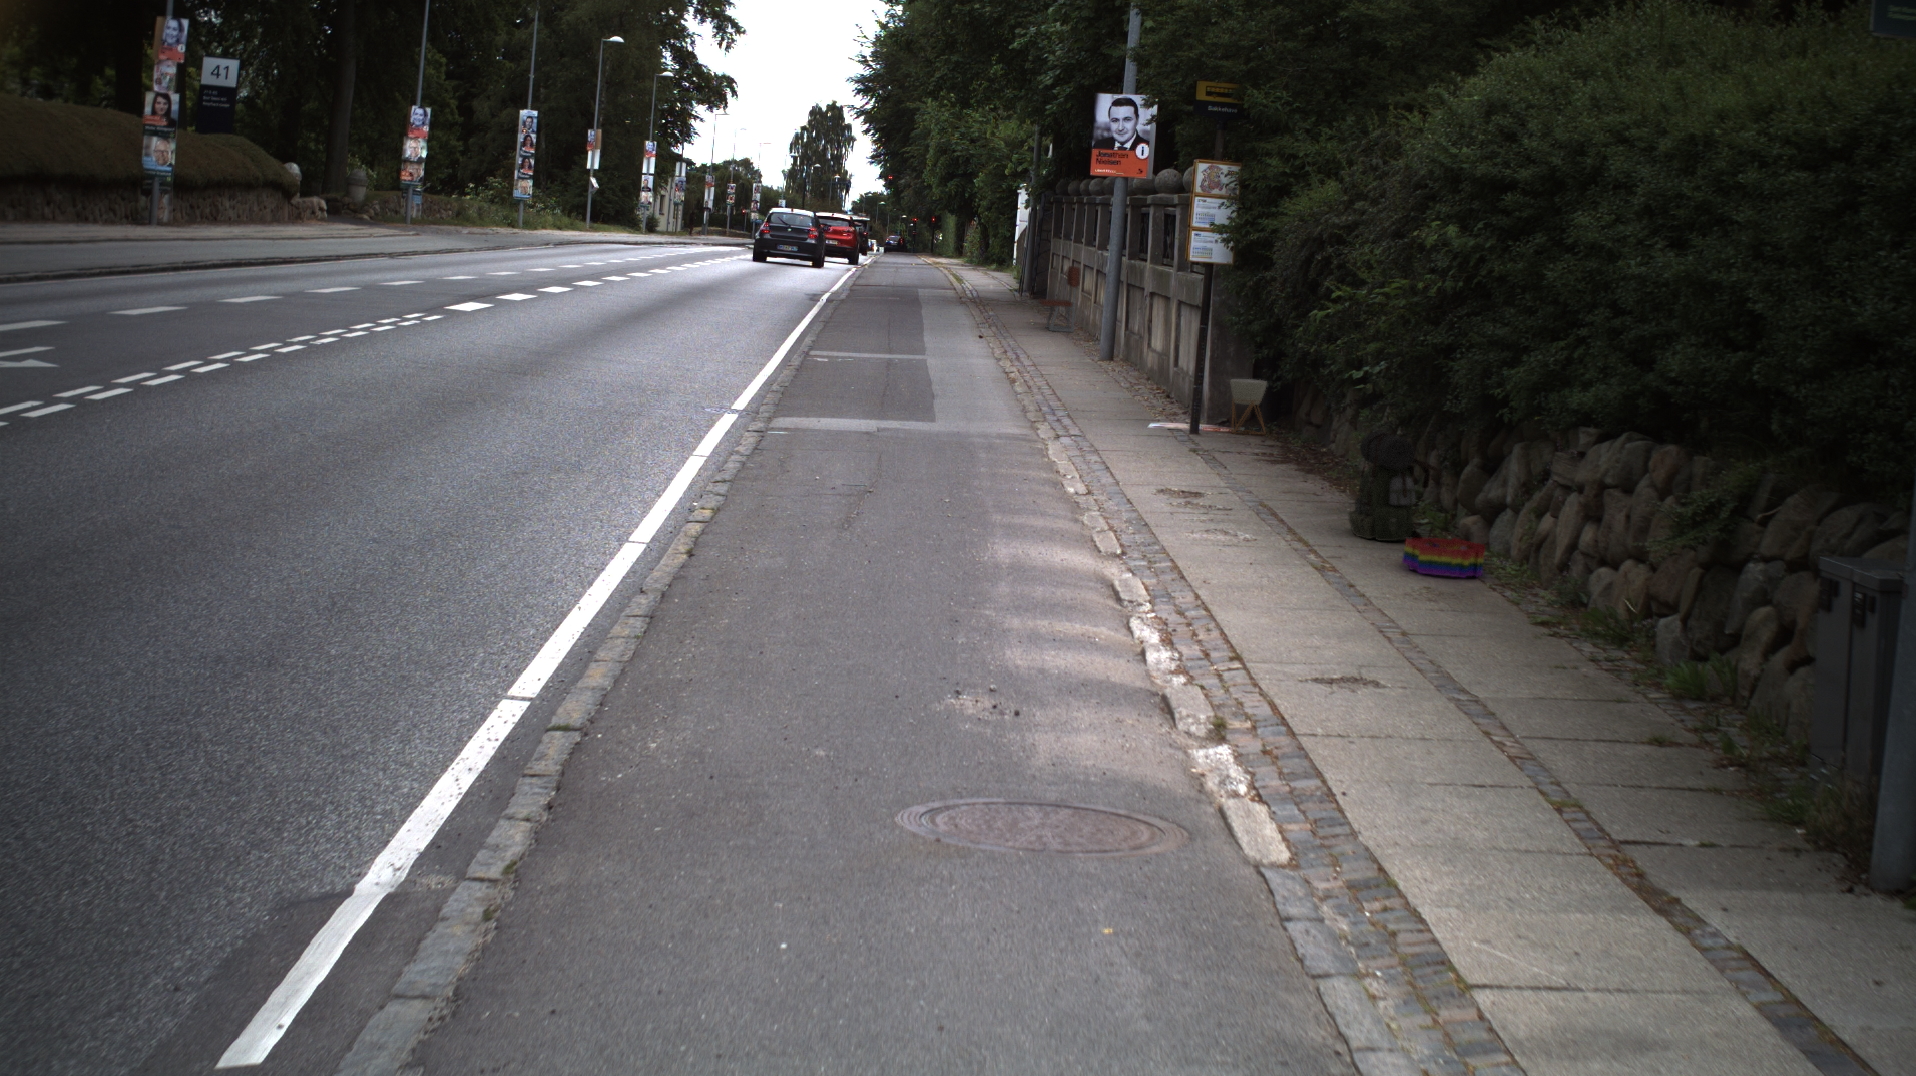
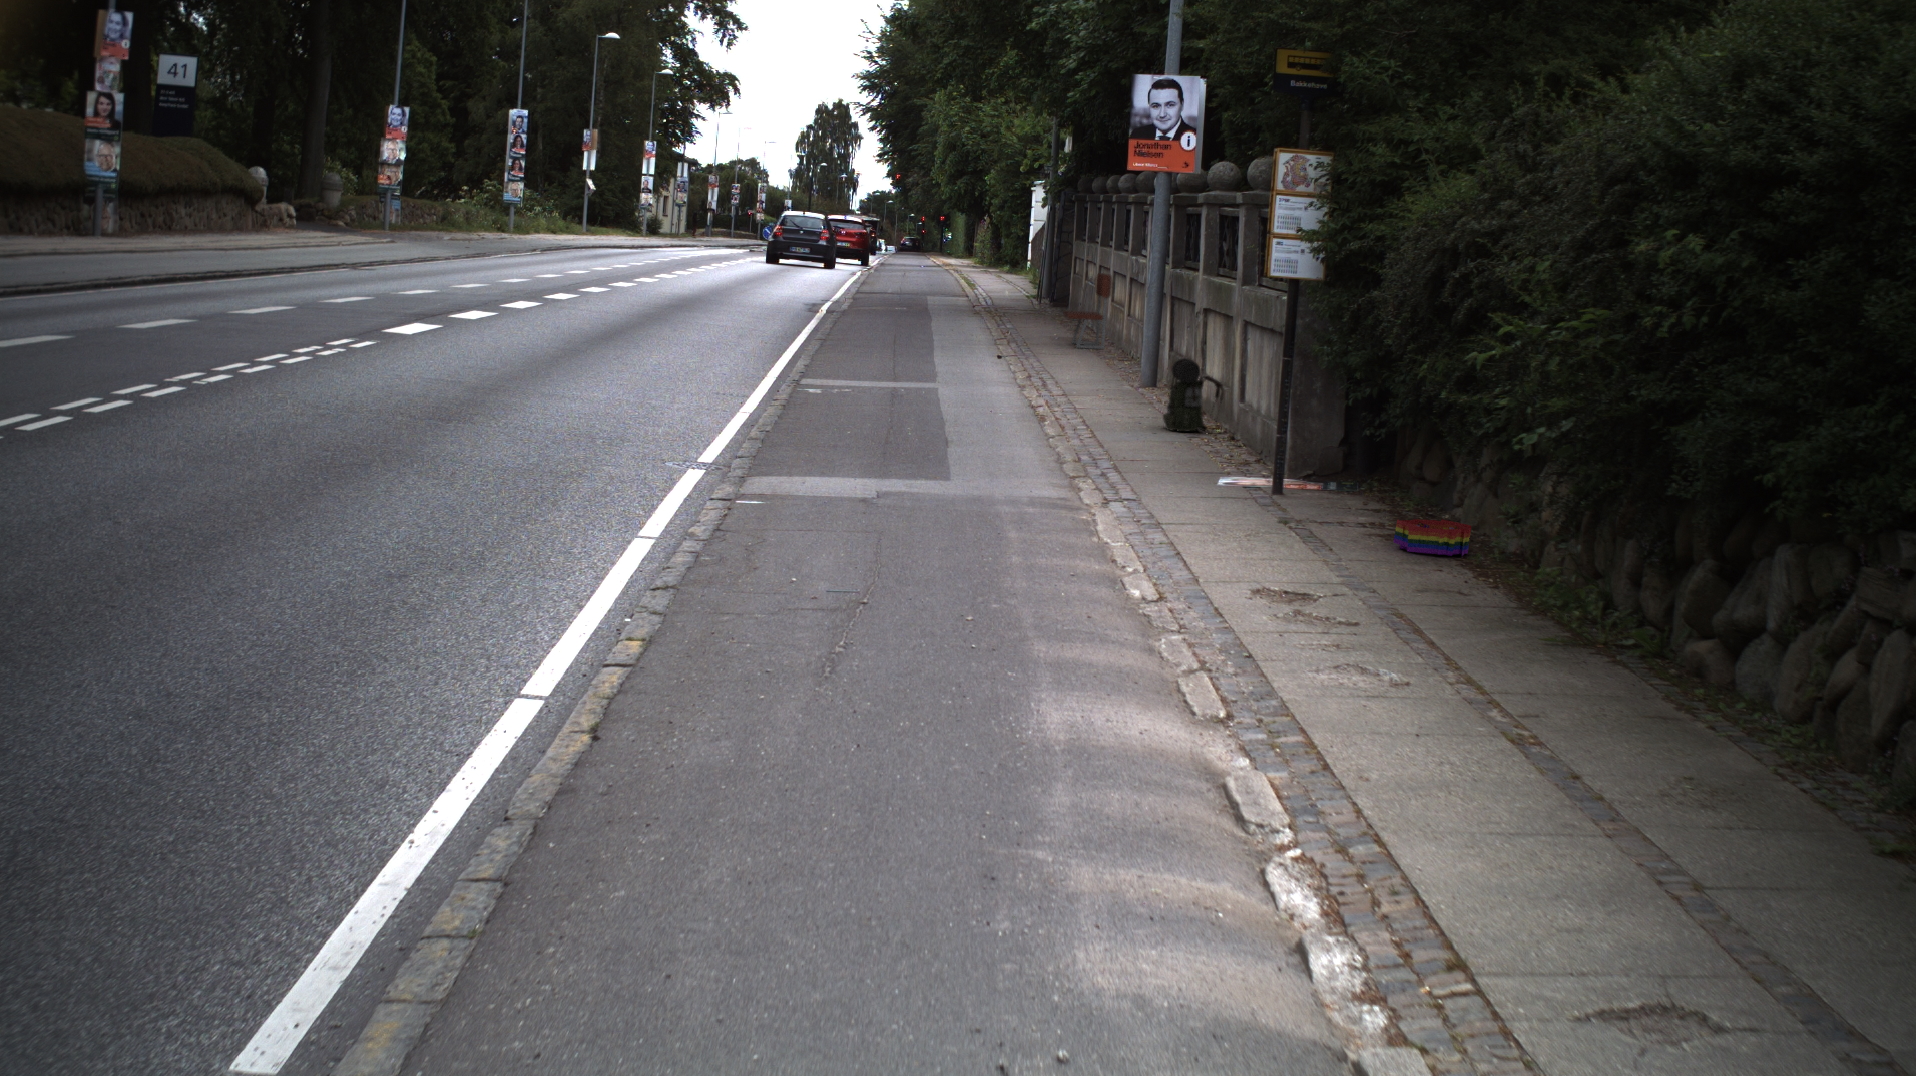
planter: present [1230,379,1267,434] -> none [1319,423,1365,493]
backpack: present [1348,431,1443,541] -> present [1163,358,1224,432]
storage bin: present [1402,538,1485,577] -> present [1393,519,1471,556]

